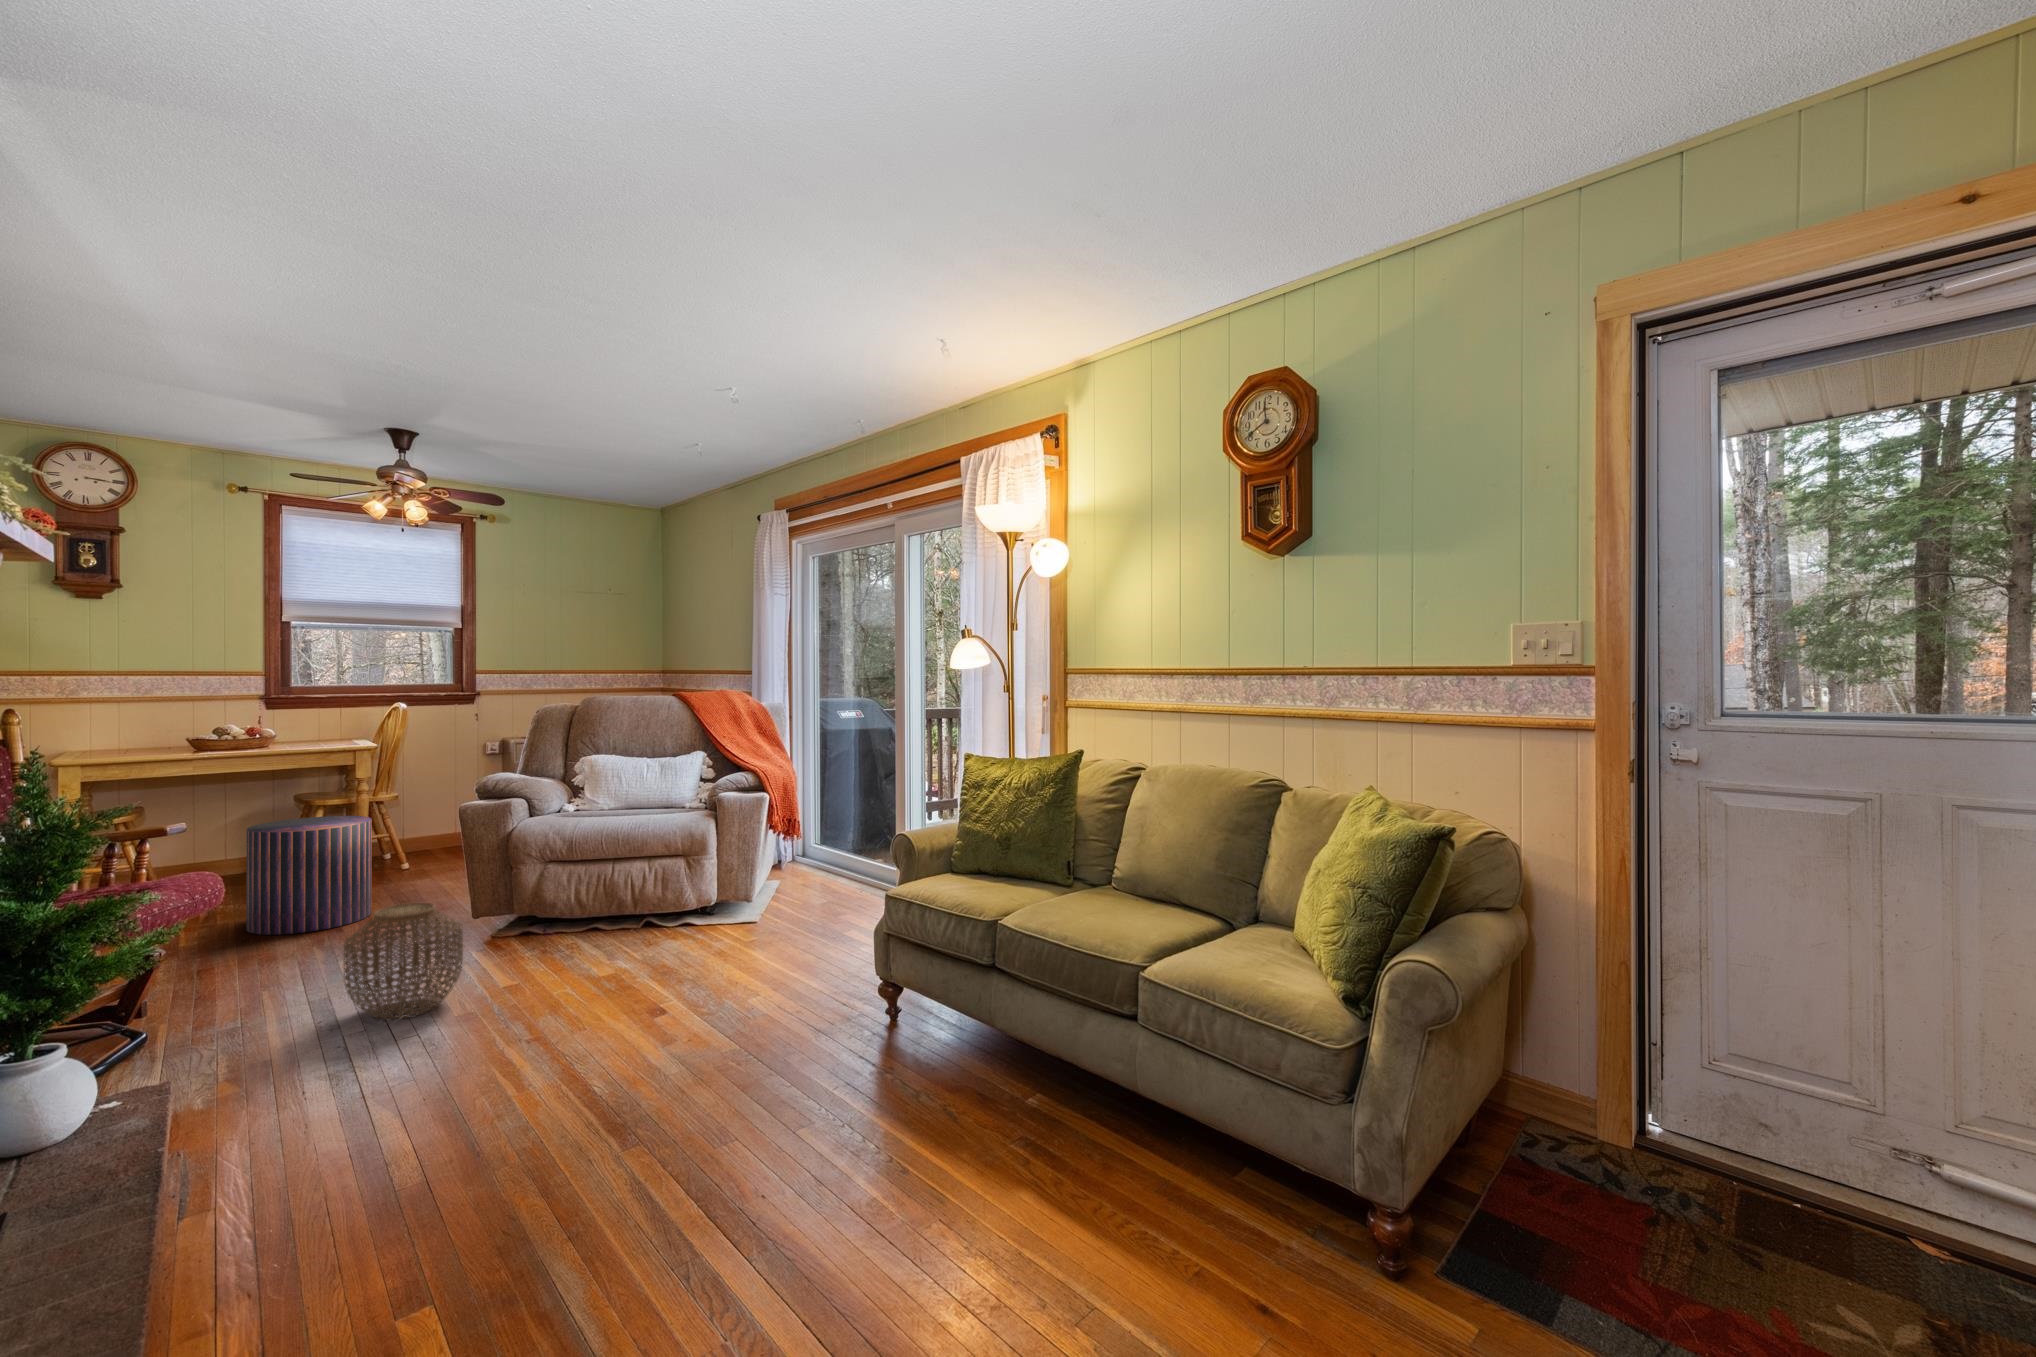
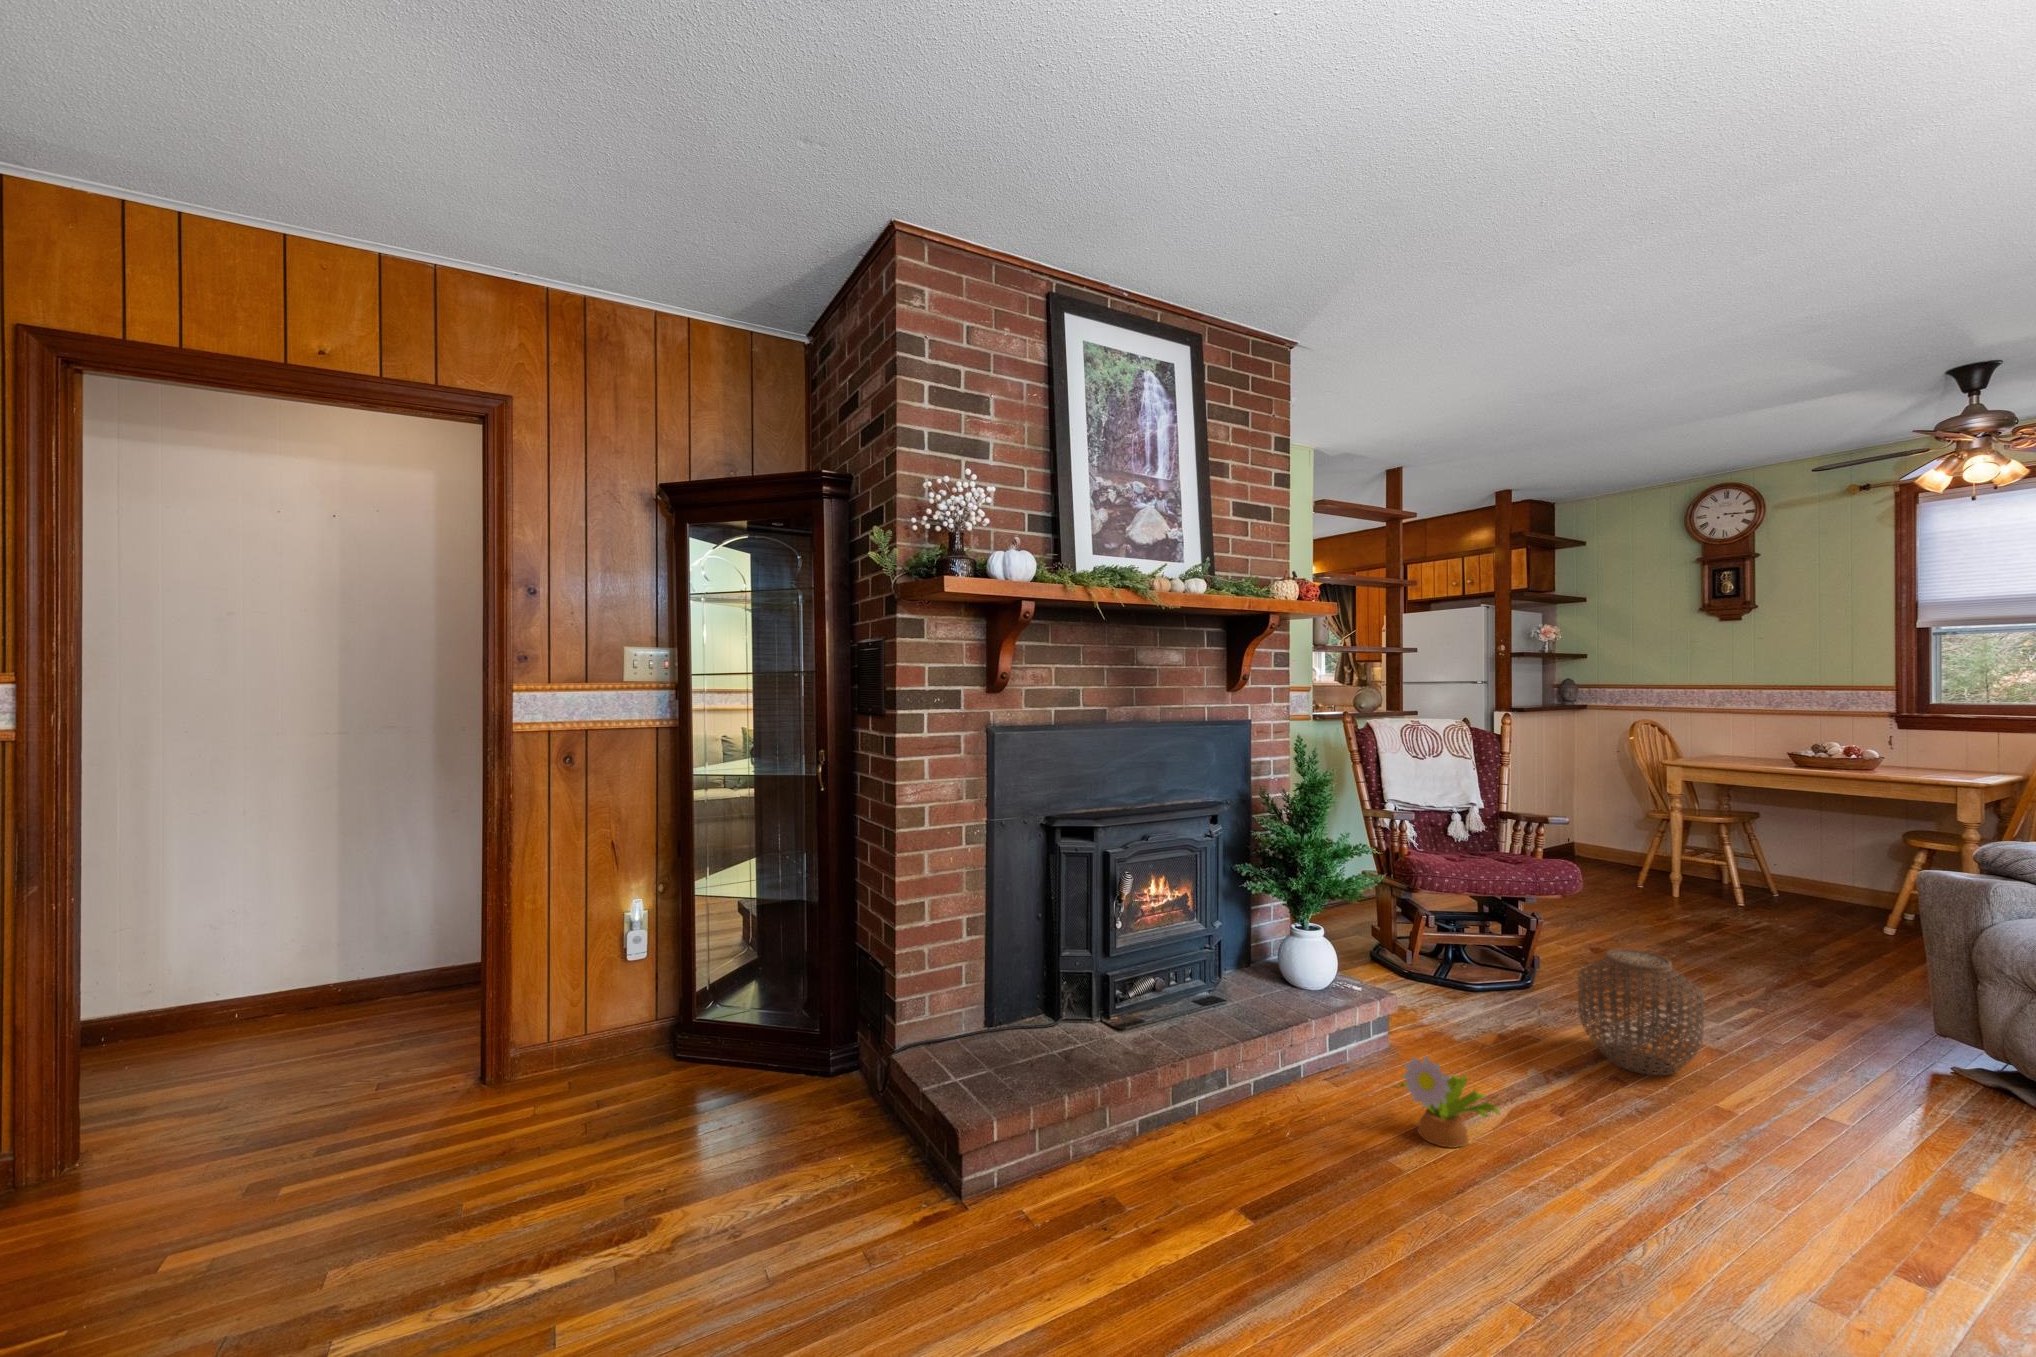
pouf: present [246,816,372,935] -> none [1722,847,1862,981]
decorative plant: none [384,1033,497,1134] -> present [1397,1056,1500,1148]

